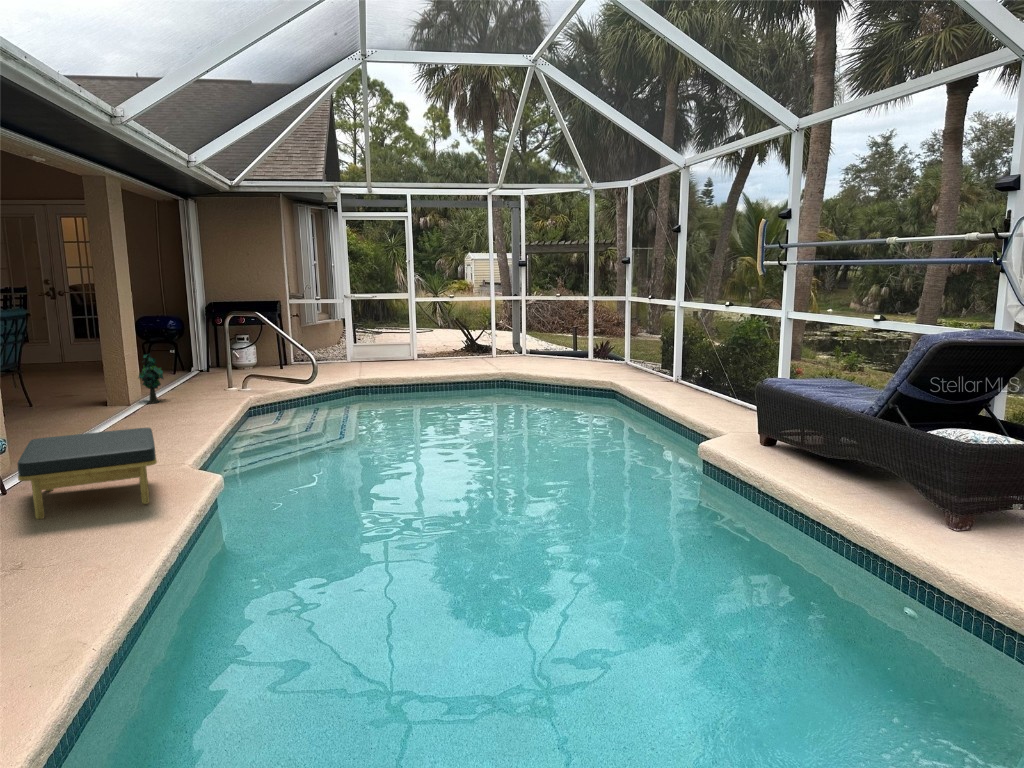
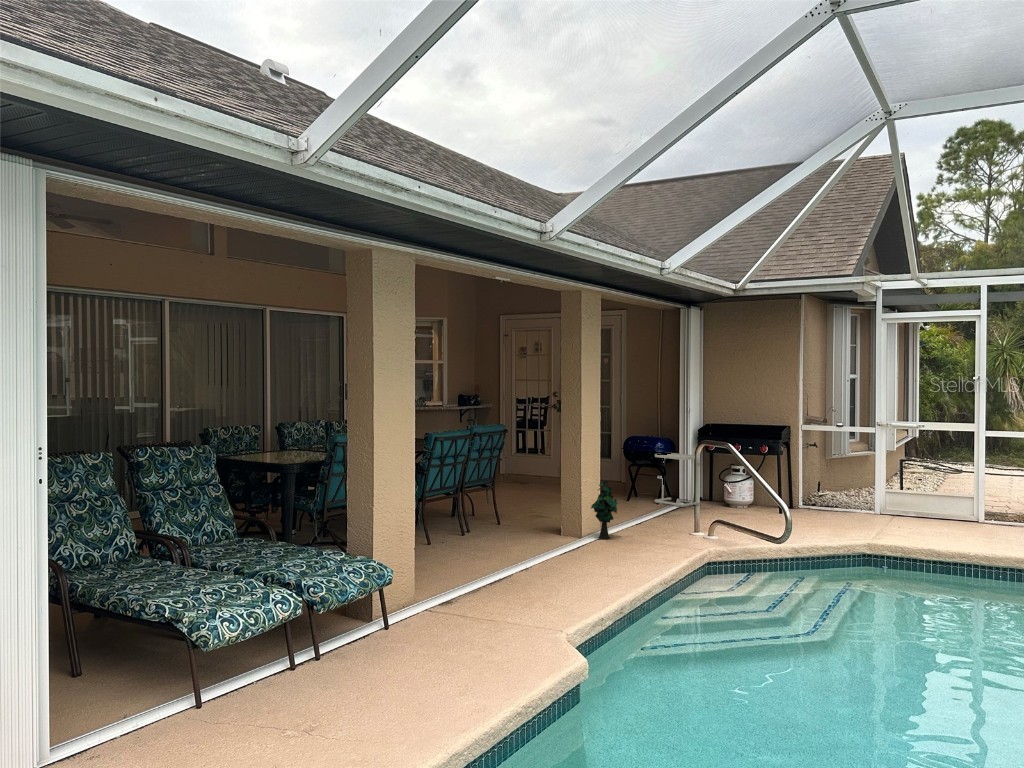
side table: none [169,330,214,374] -> present [655,453,700,507]
ottoman: present [17,428,157,519] -> none [373,572,525,674]

